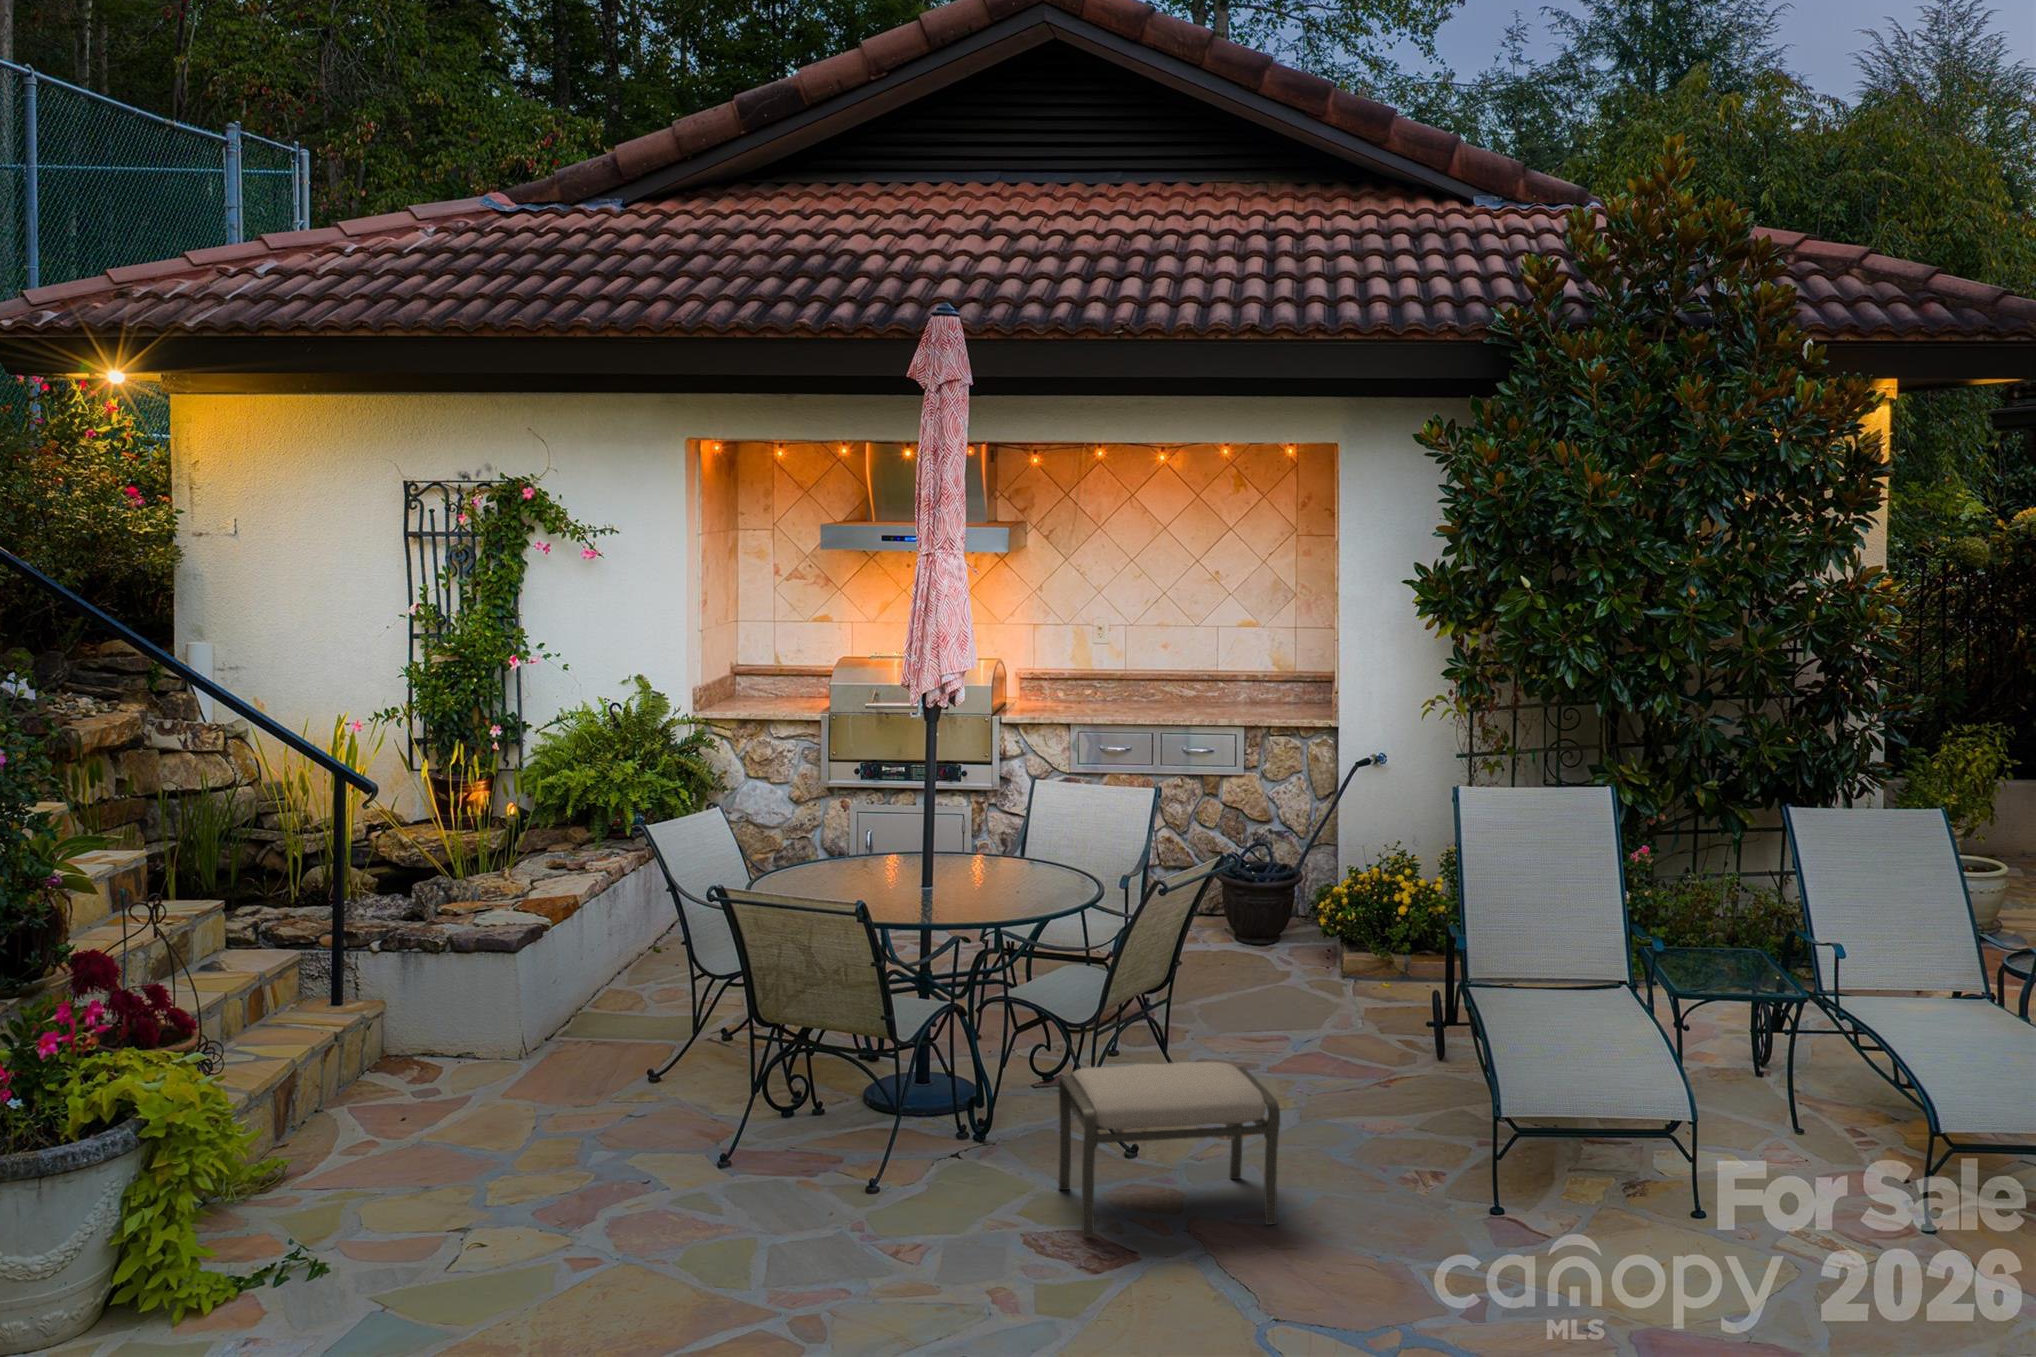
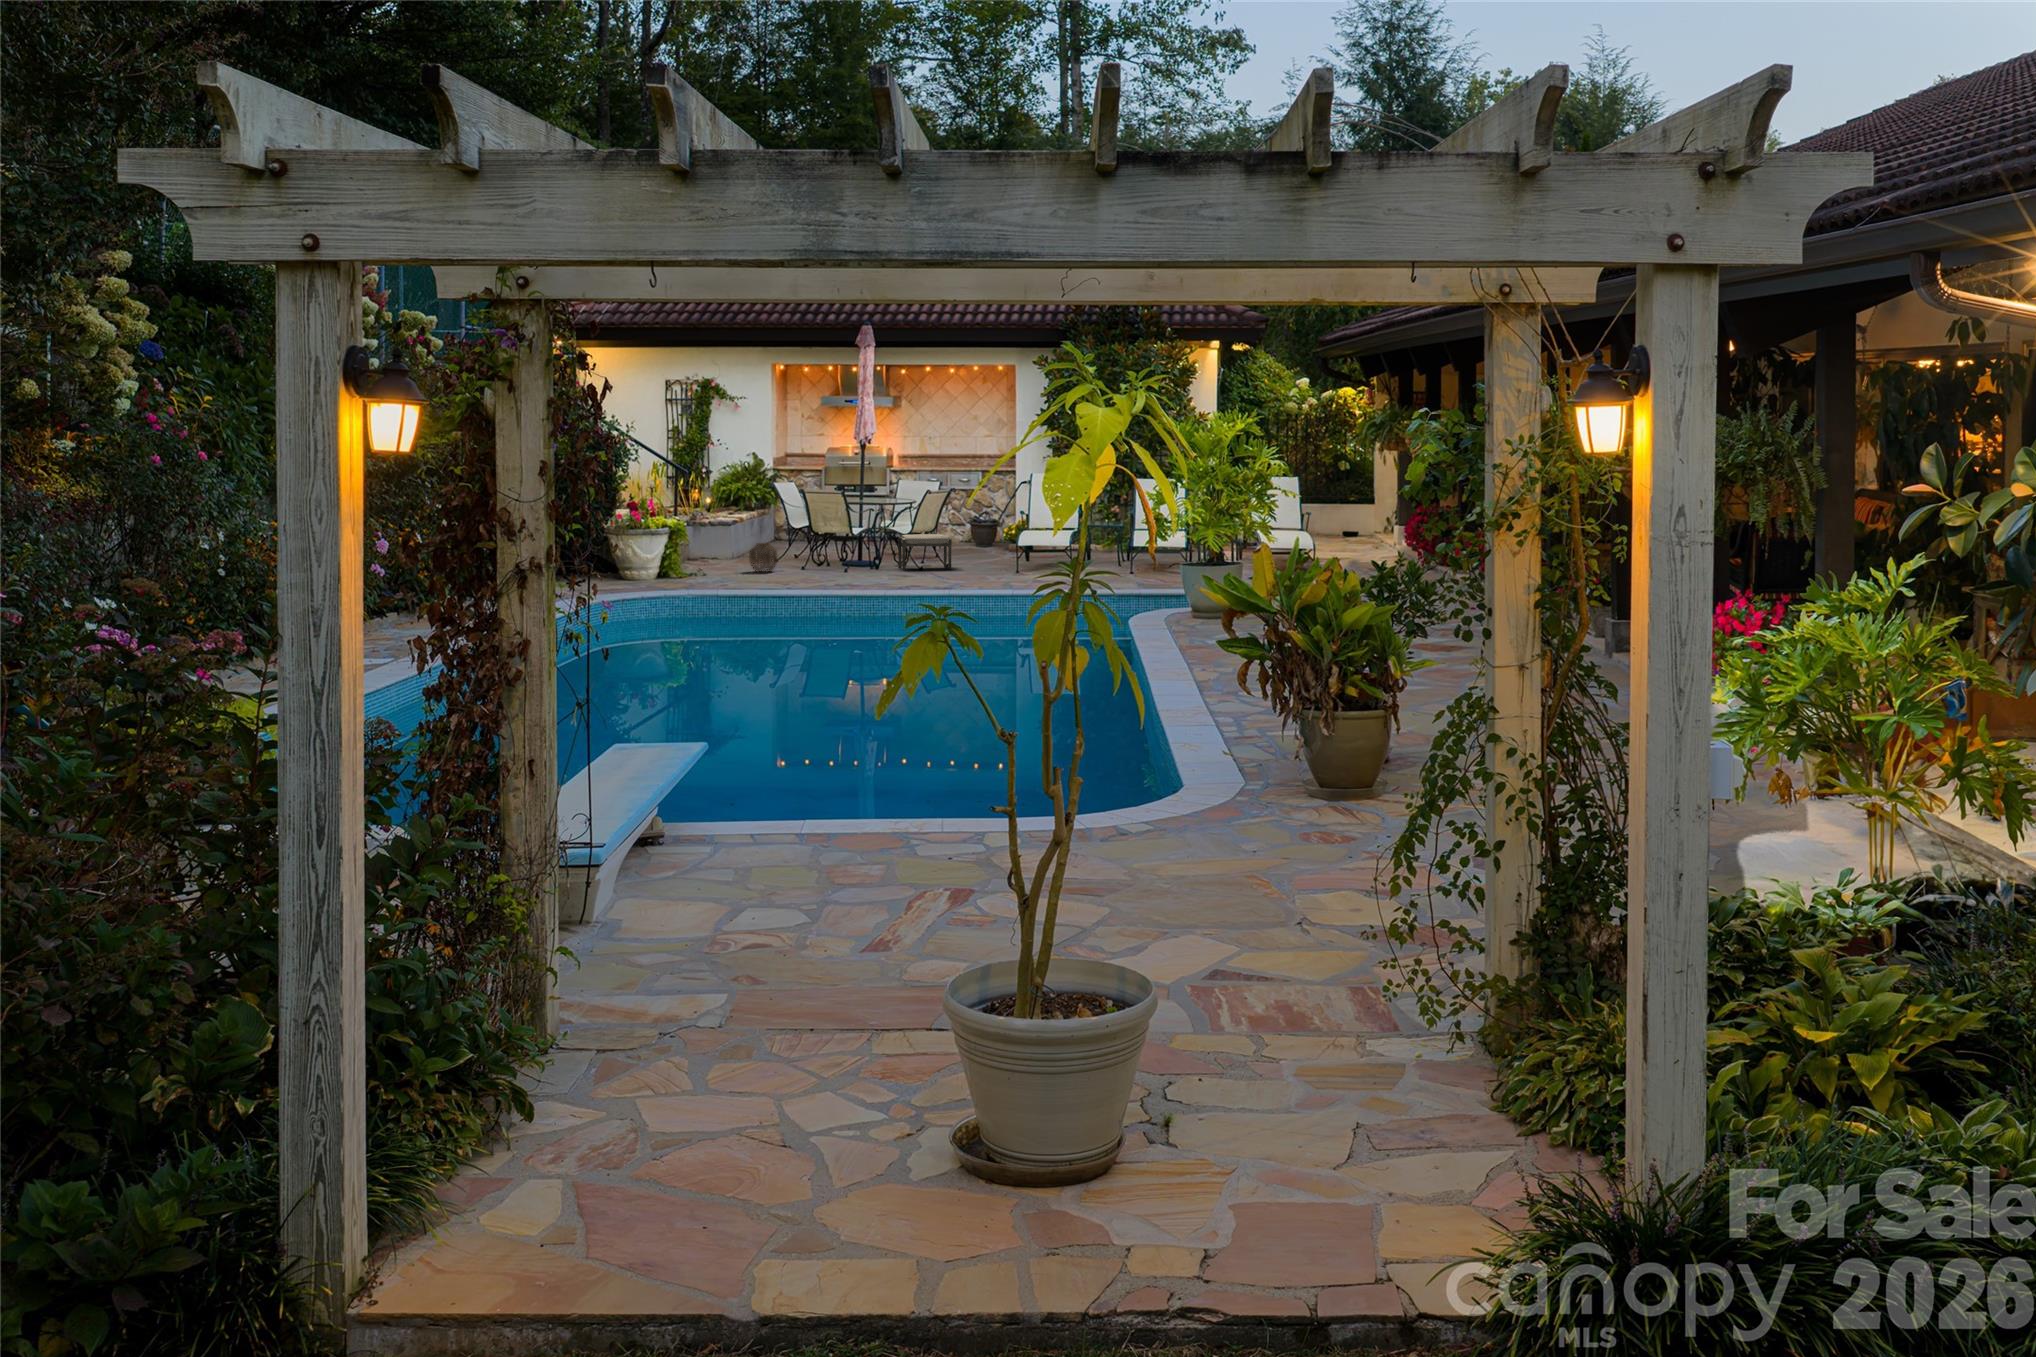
woven basket: none [440,1138,562,1279] -> present [749,543,777,572]

